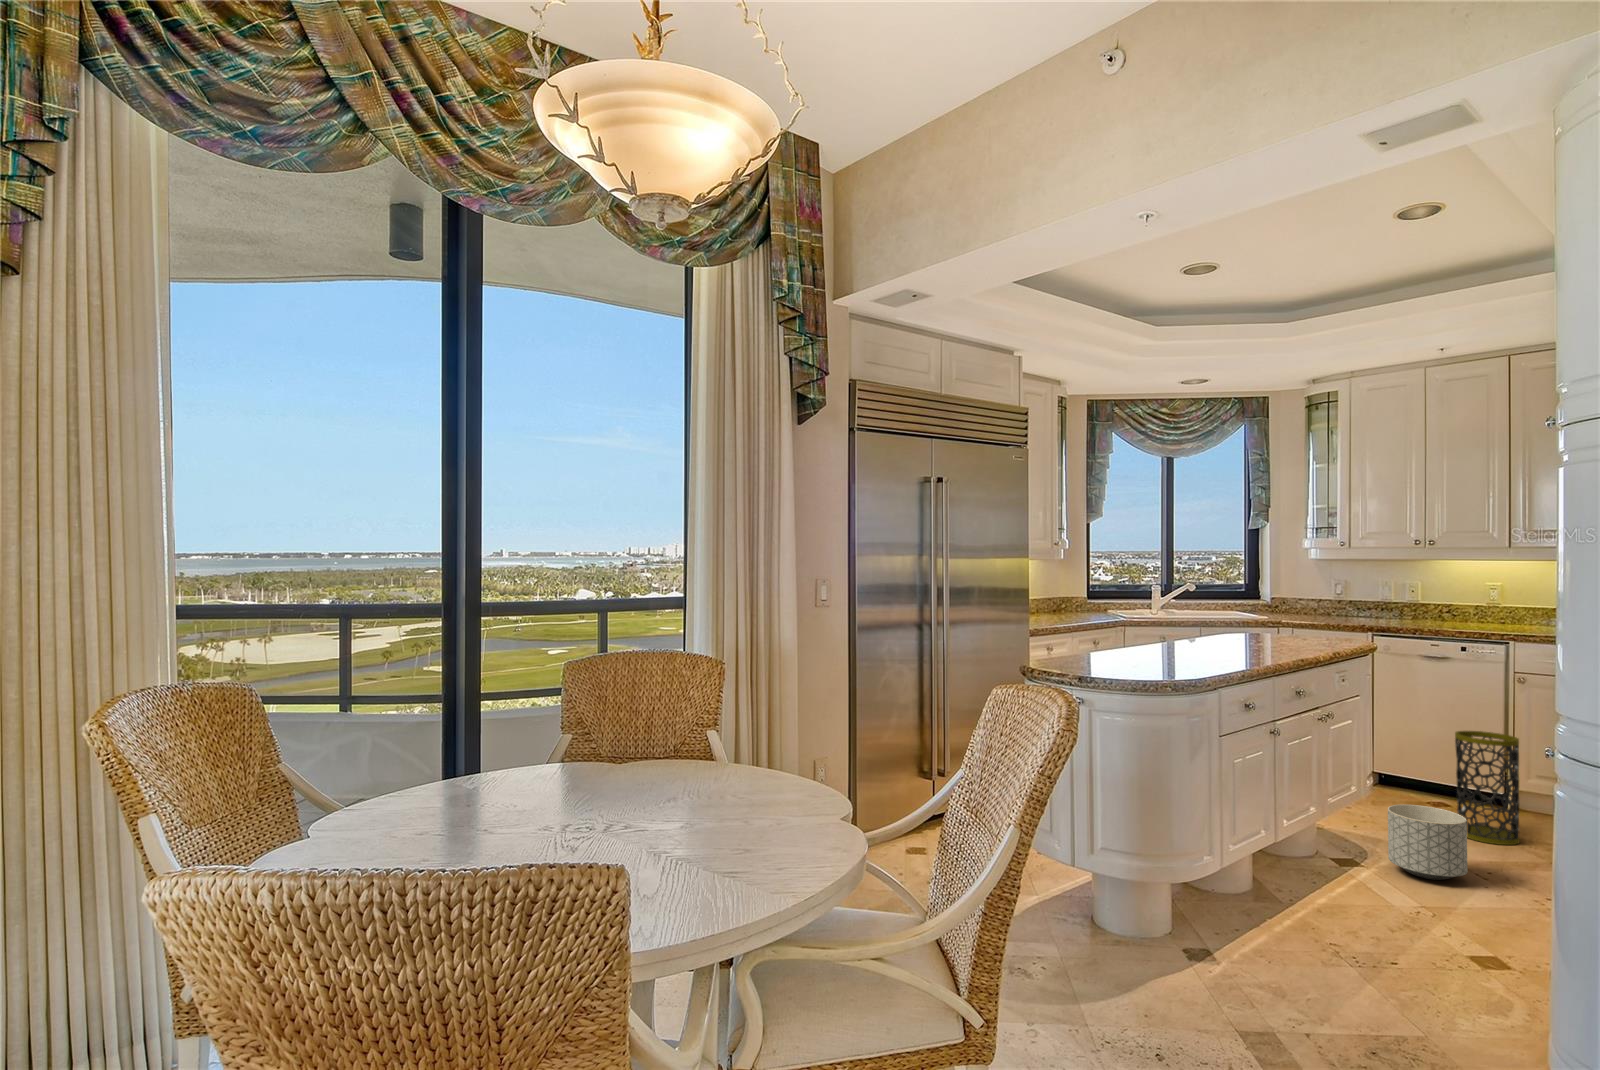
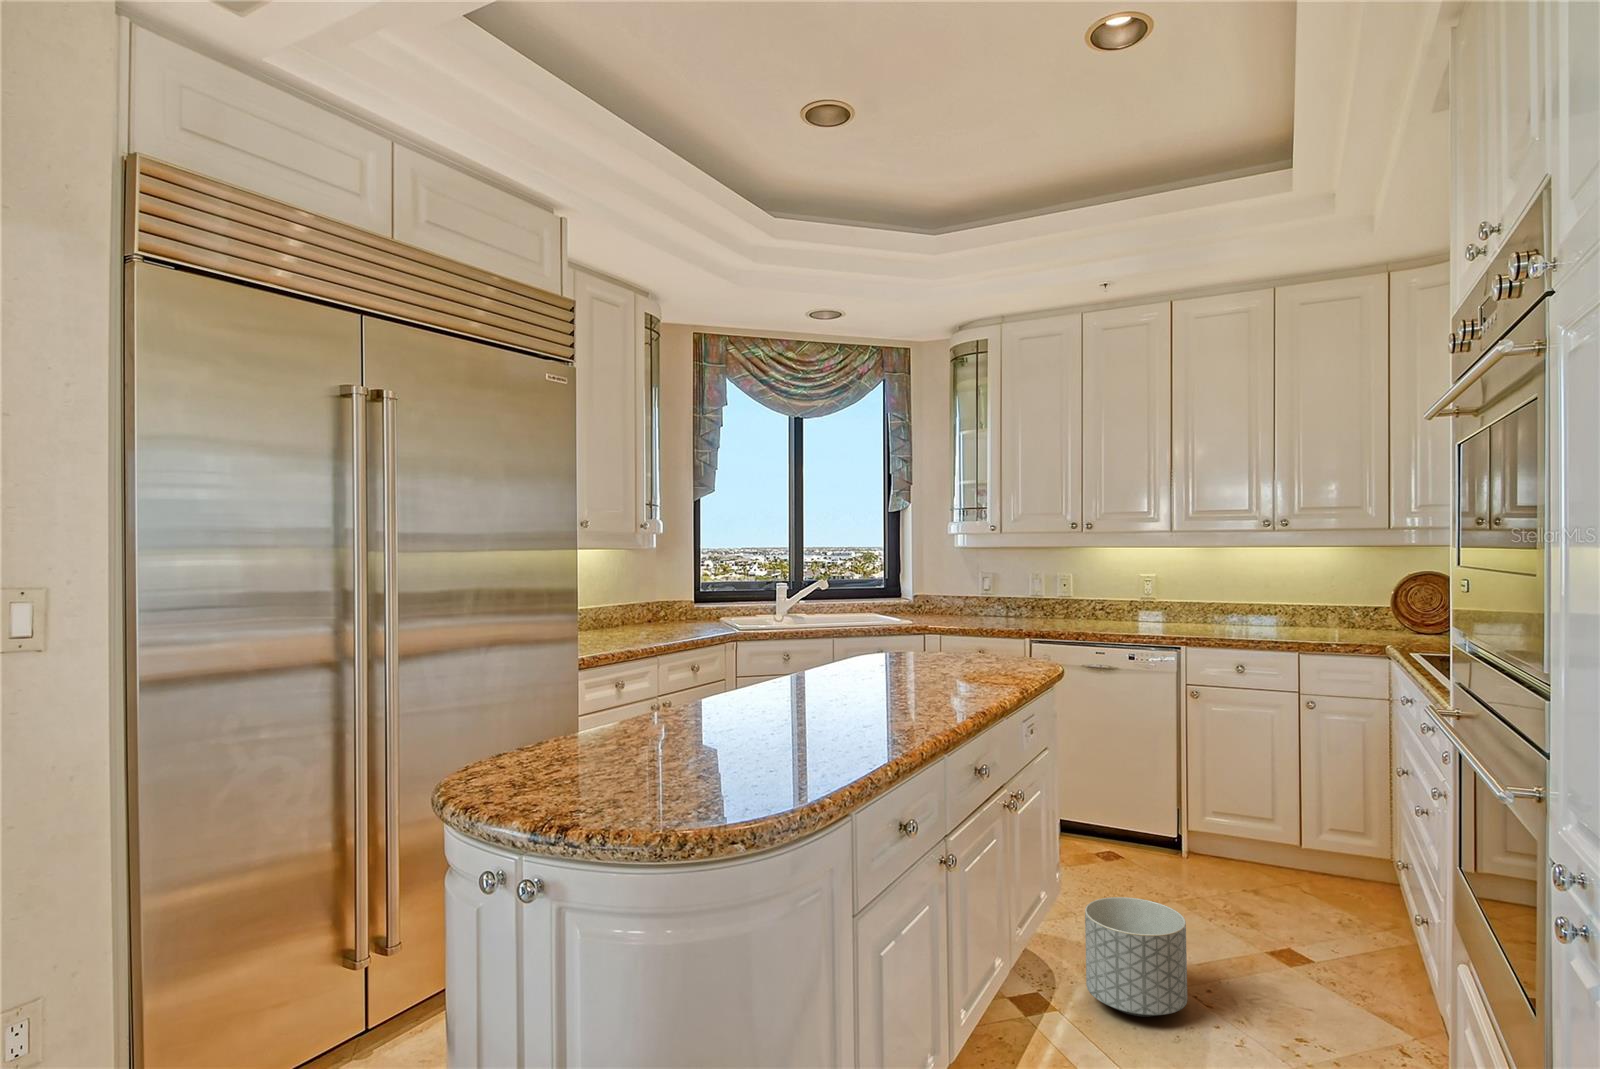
trash can: present [1455,731,1520,845] -> none [1139,766,1211,921]

